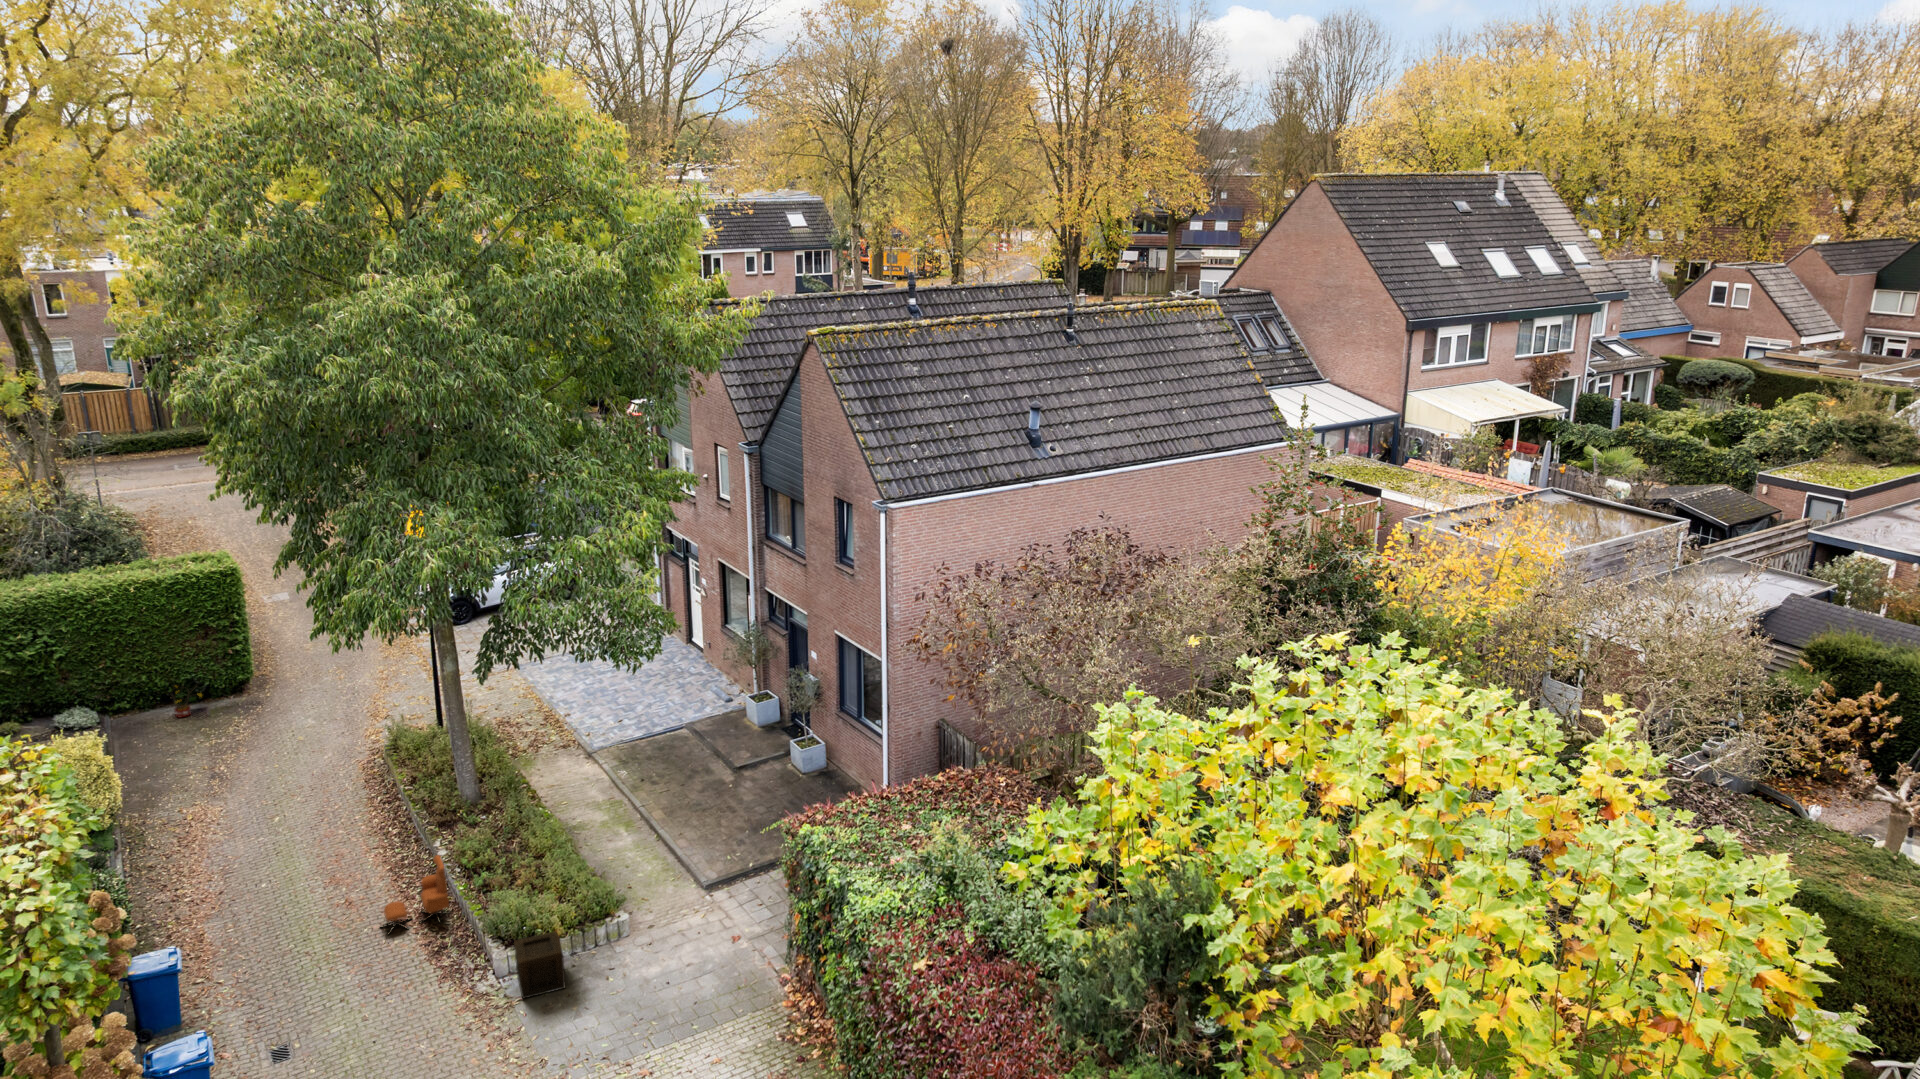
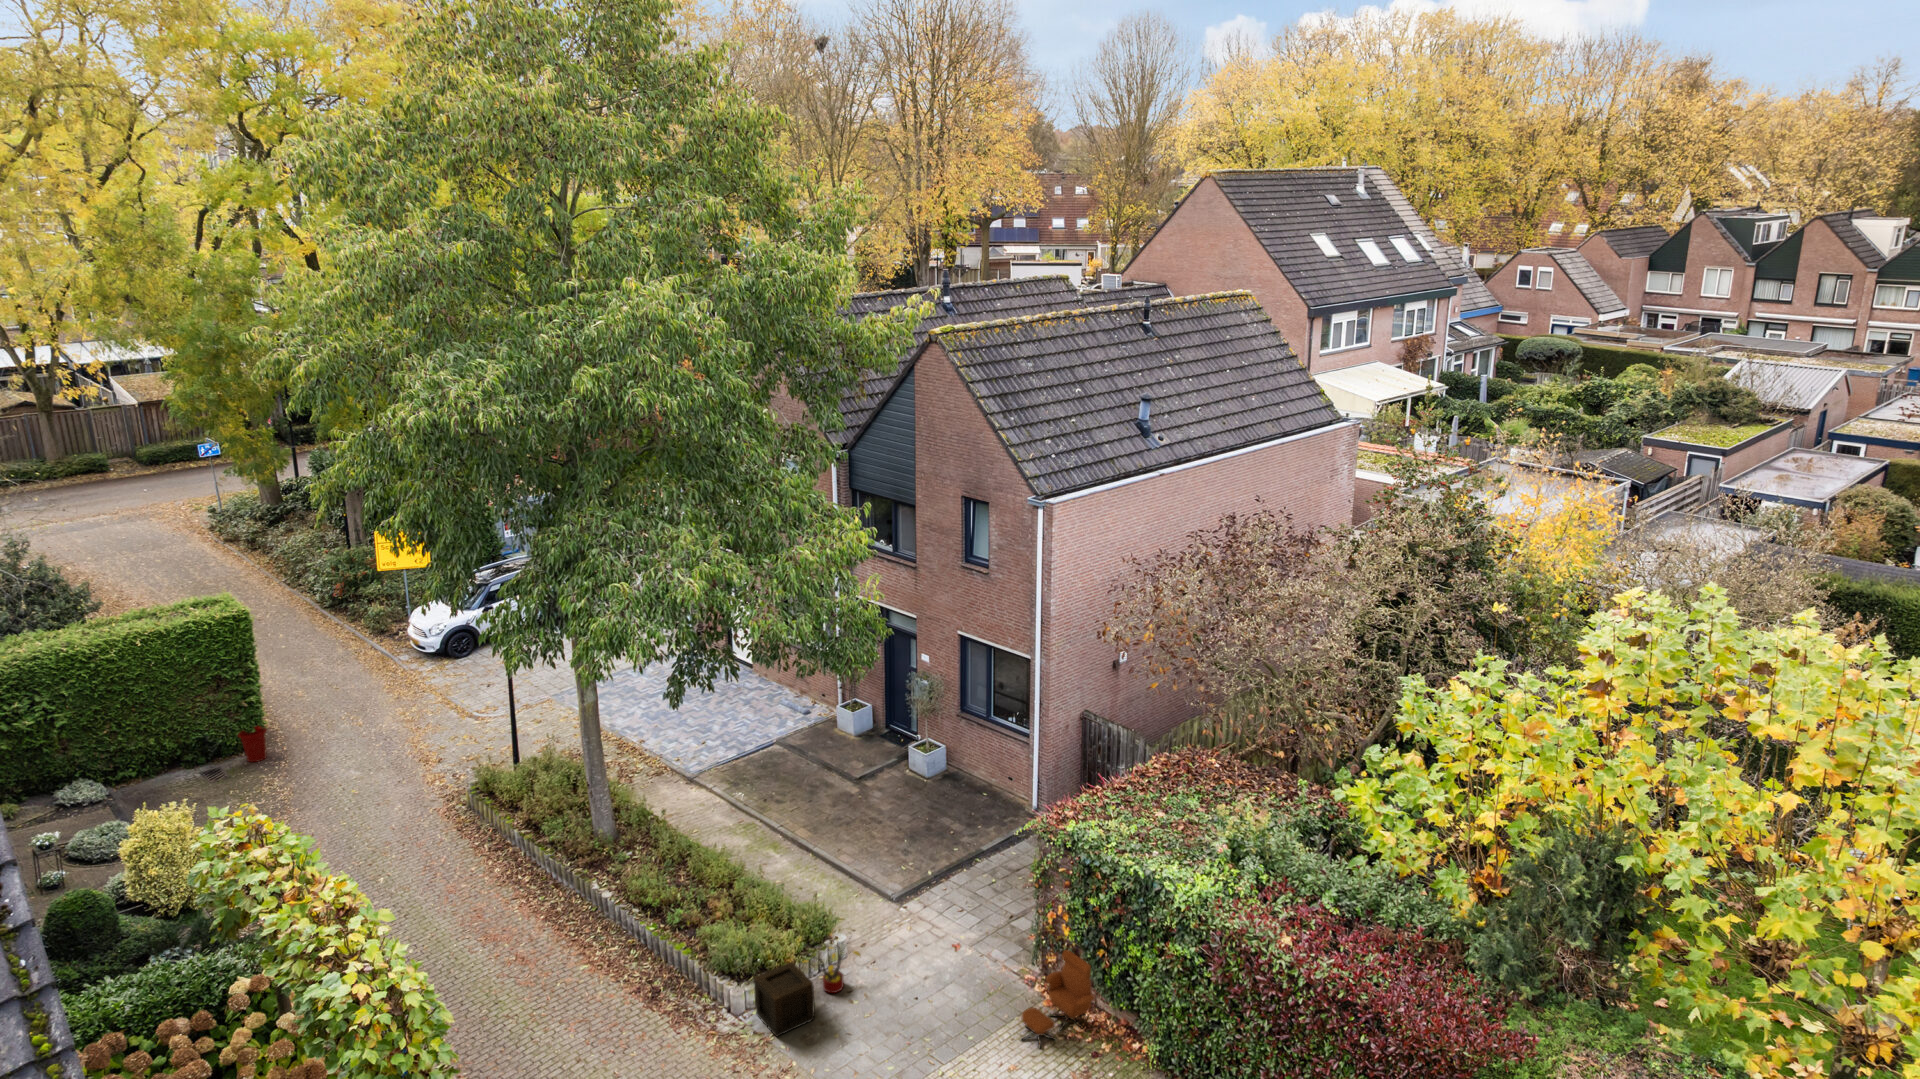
waste bin: none [214,677,241,709] -> present [238,726,267,762]
decorative plant: present [171,691,202,717] -> present [805,943,860,993]
lounge chair: present [380,855,450,934] -> present [1021,950,1095,1048]

